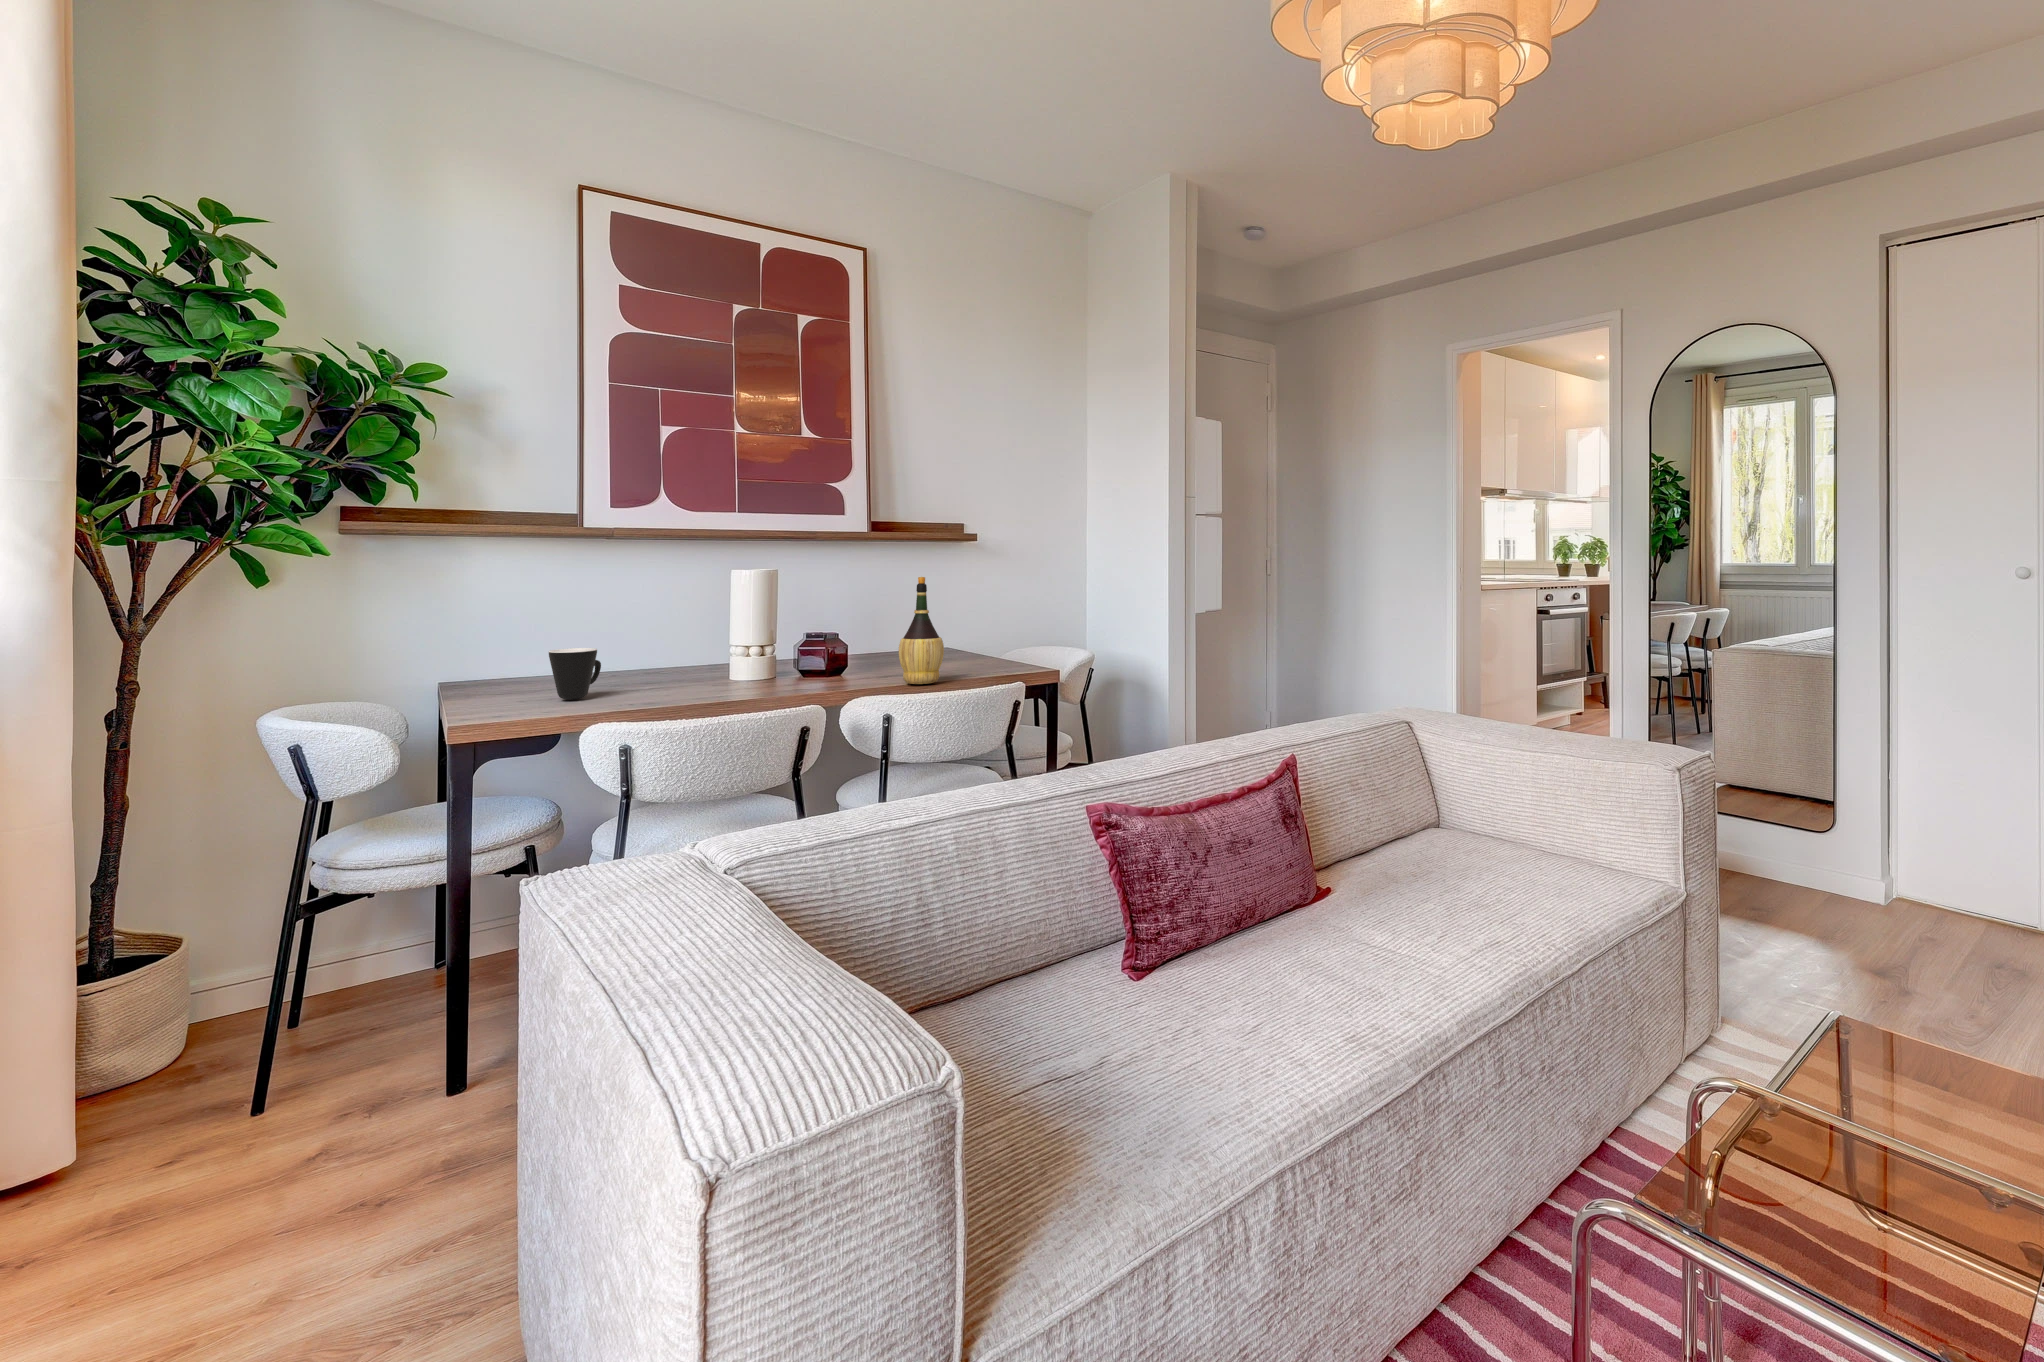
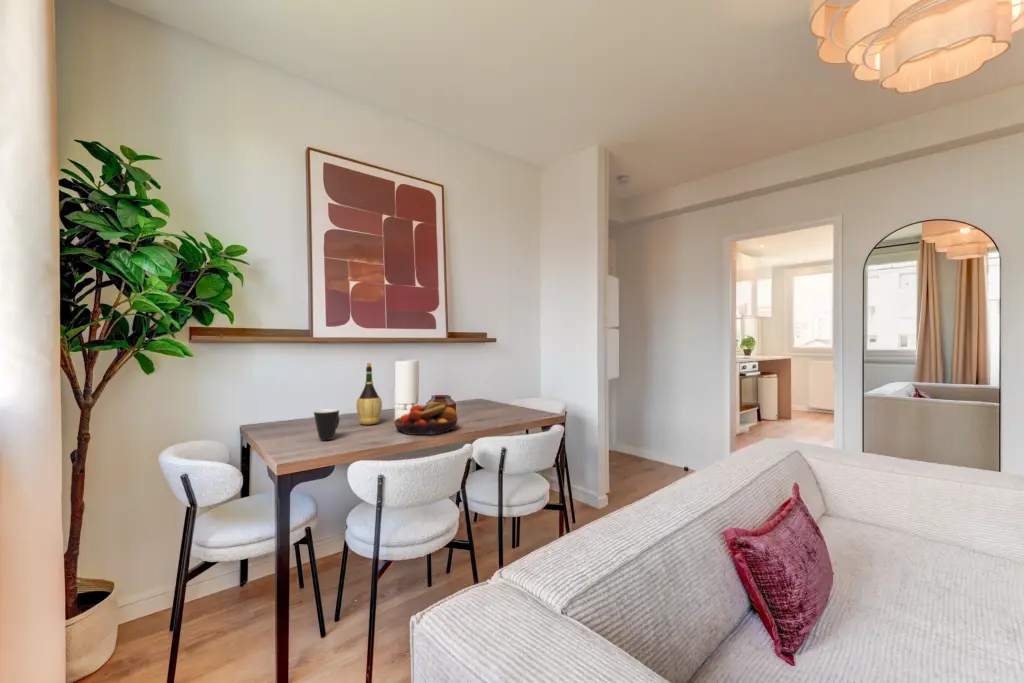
wine bottle: present [899,577,944,684] -> present [356,363,382,425]
fruit bowl: none [707,641,826,694] -> present [394,402,458,435]

